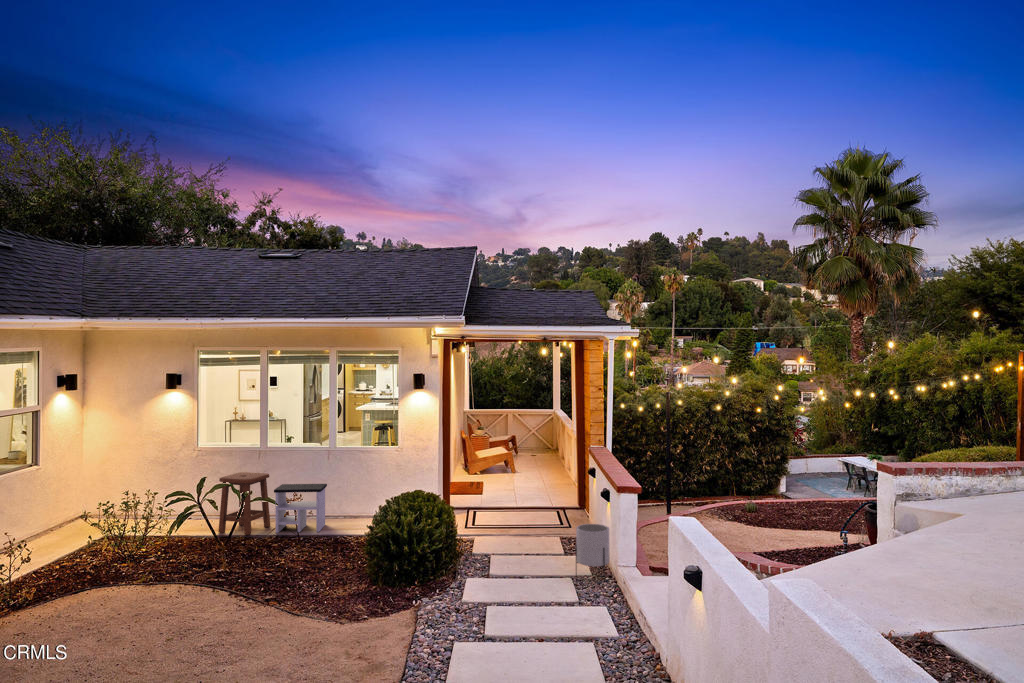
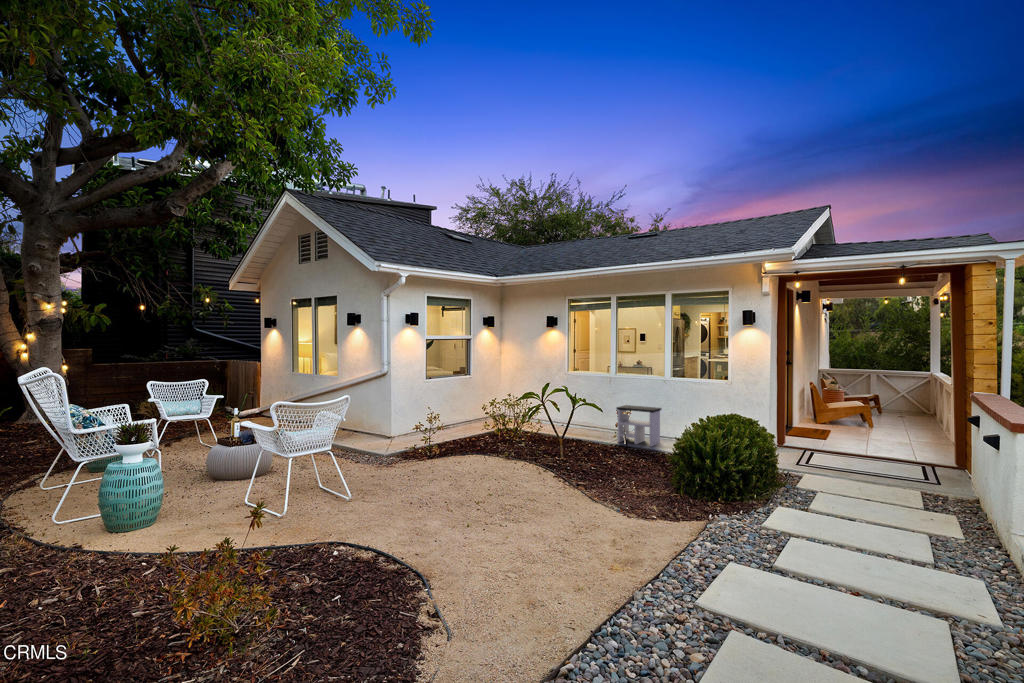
stool: present [218,472,270,535] -> none [578,393,617,440]
planter: present [576,524,610,582] -> none [935,471,996,552]

